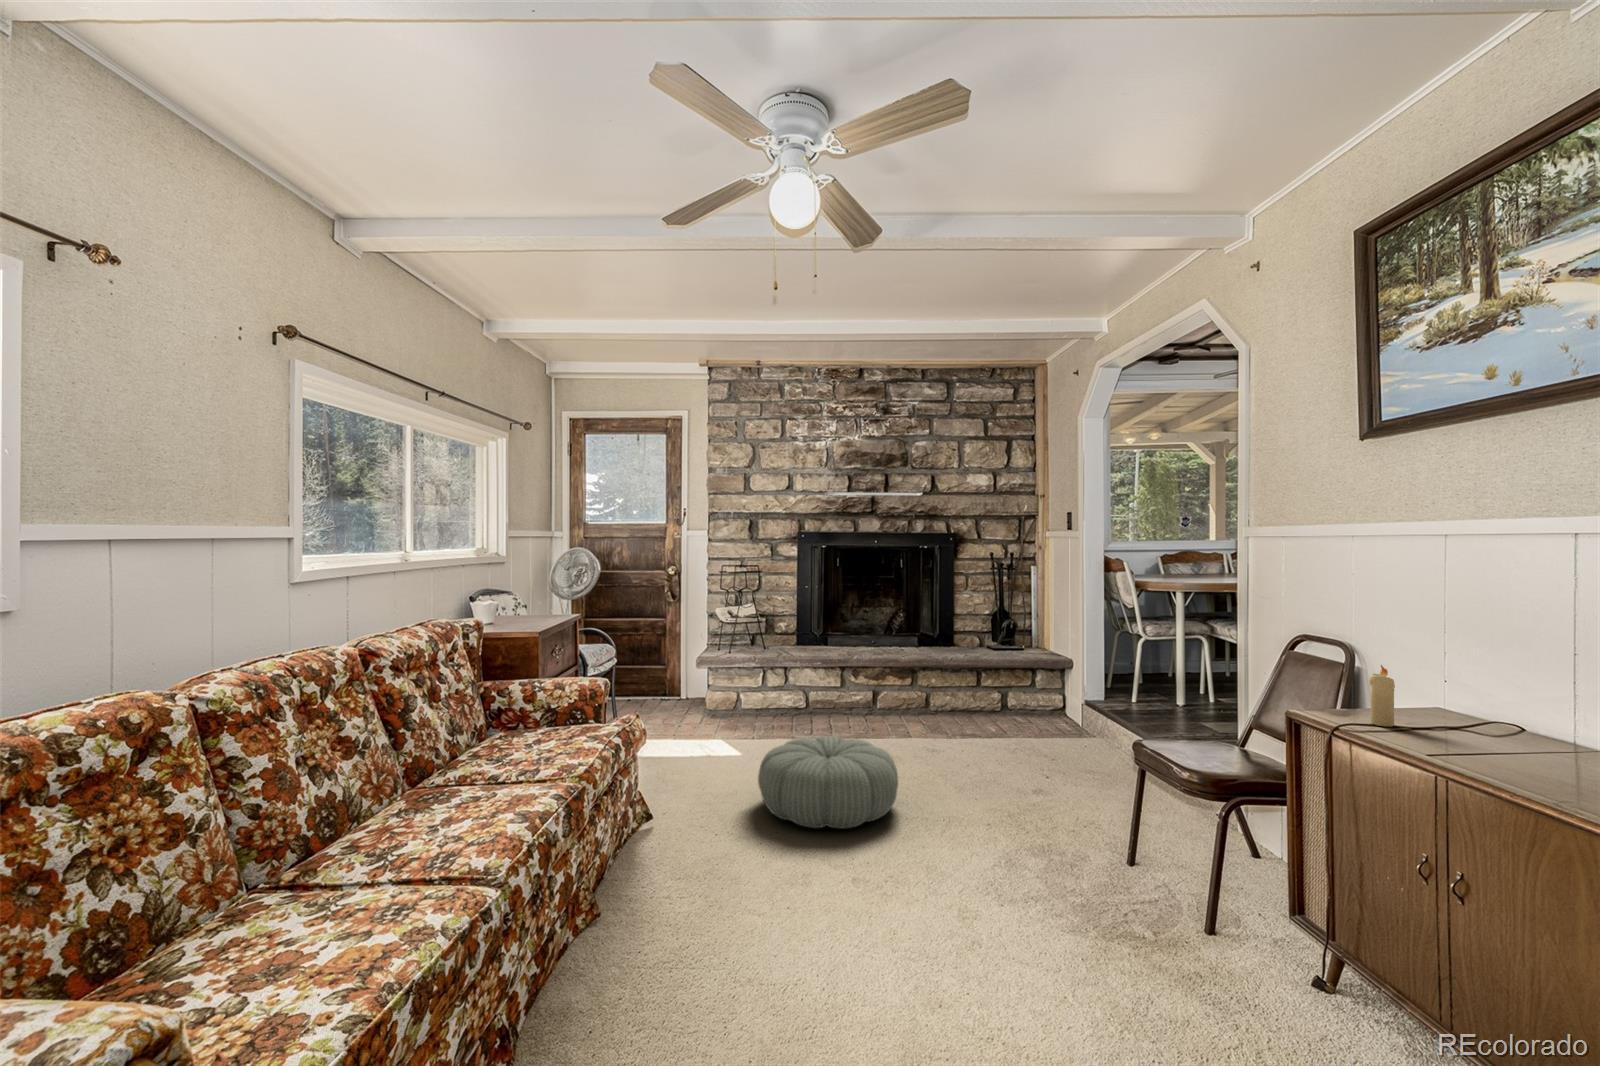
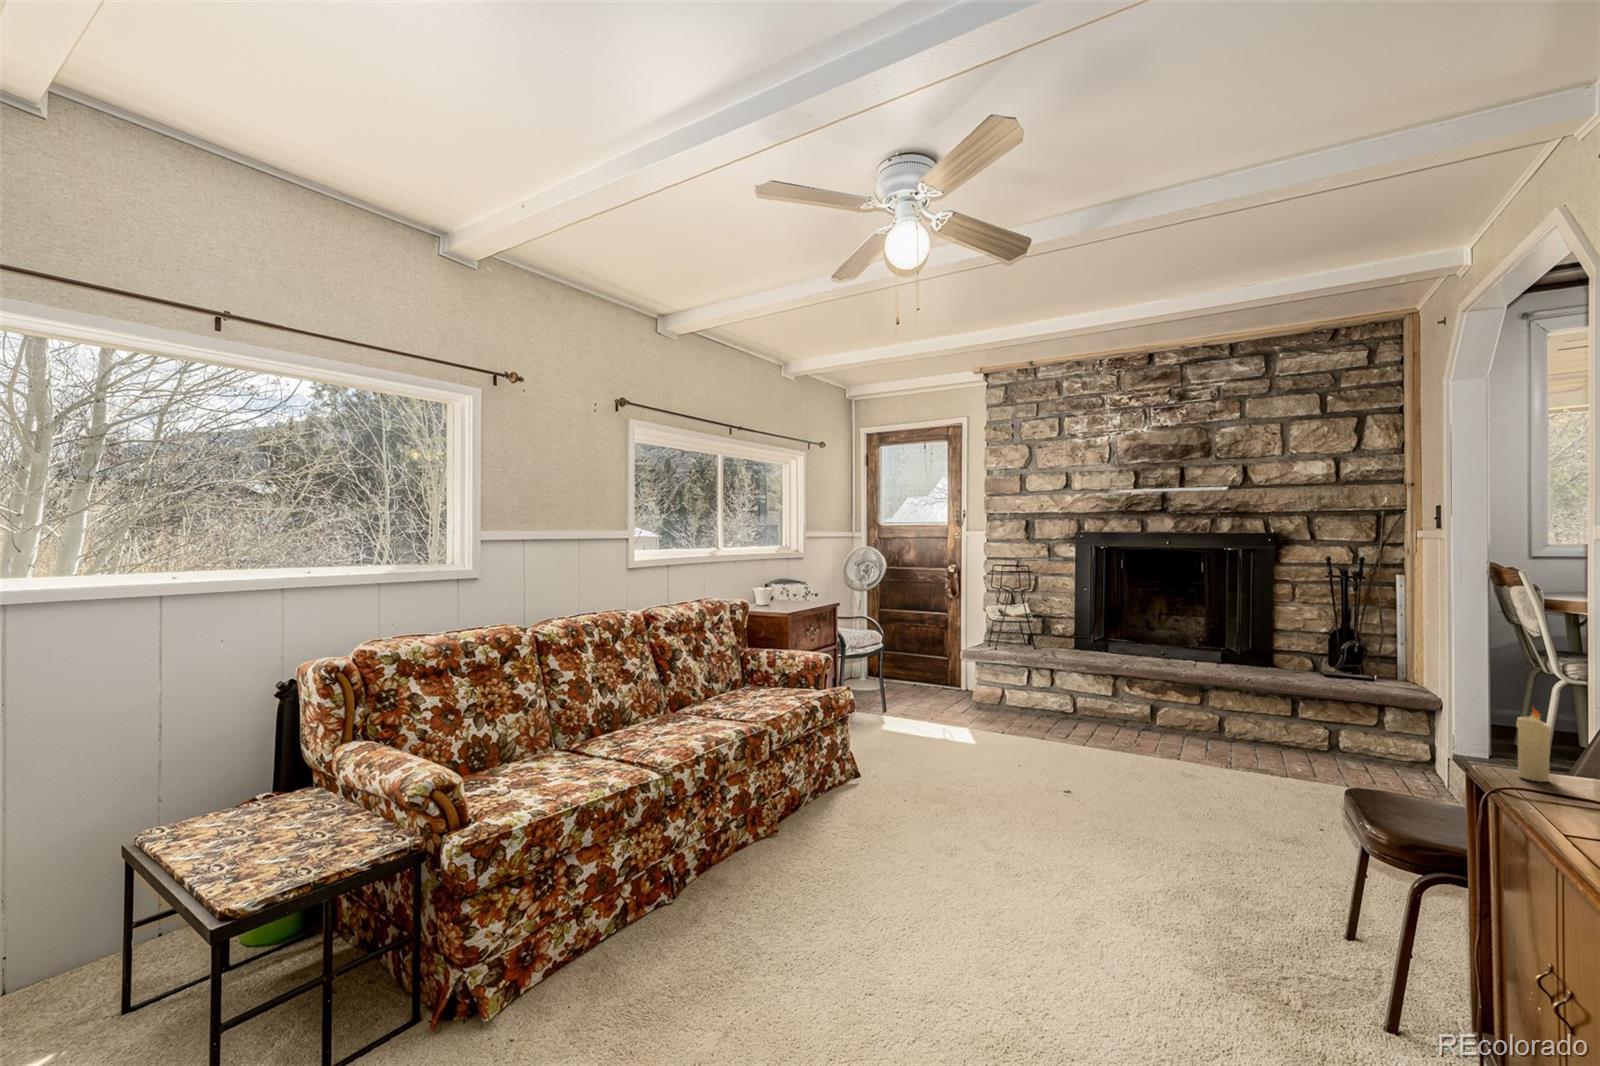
pouf: present [758,736,898,829] -> none [955,729,1095,816]

